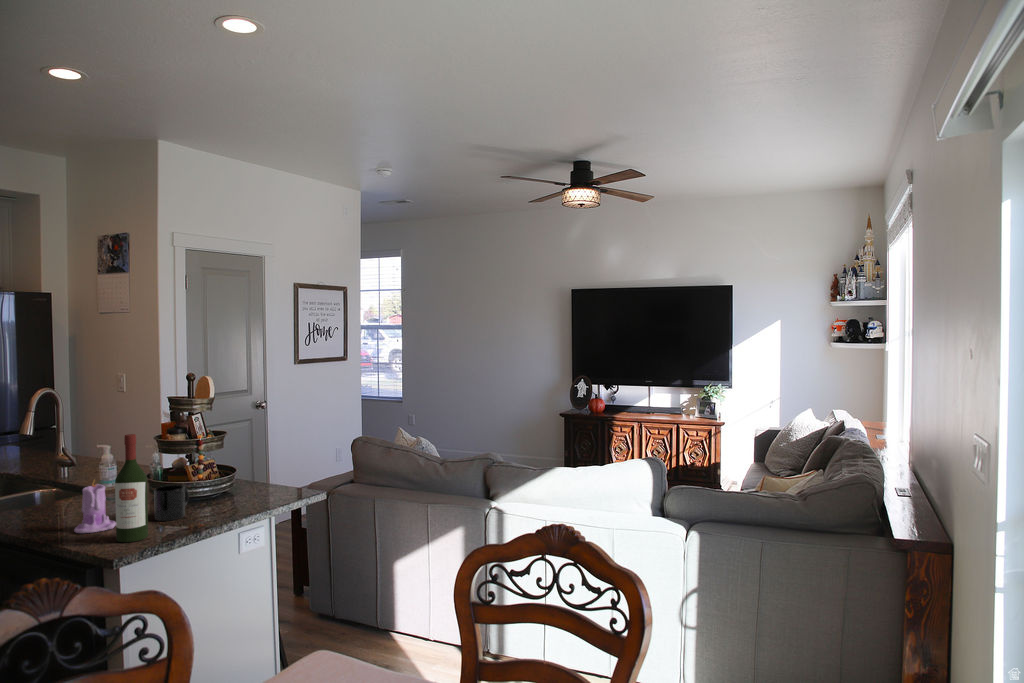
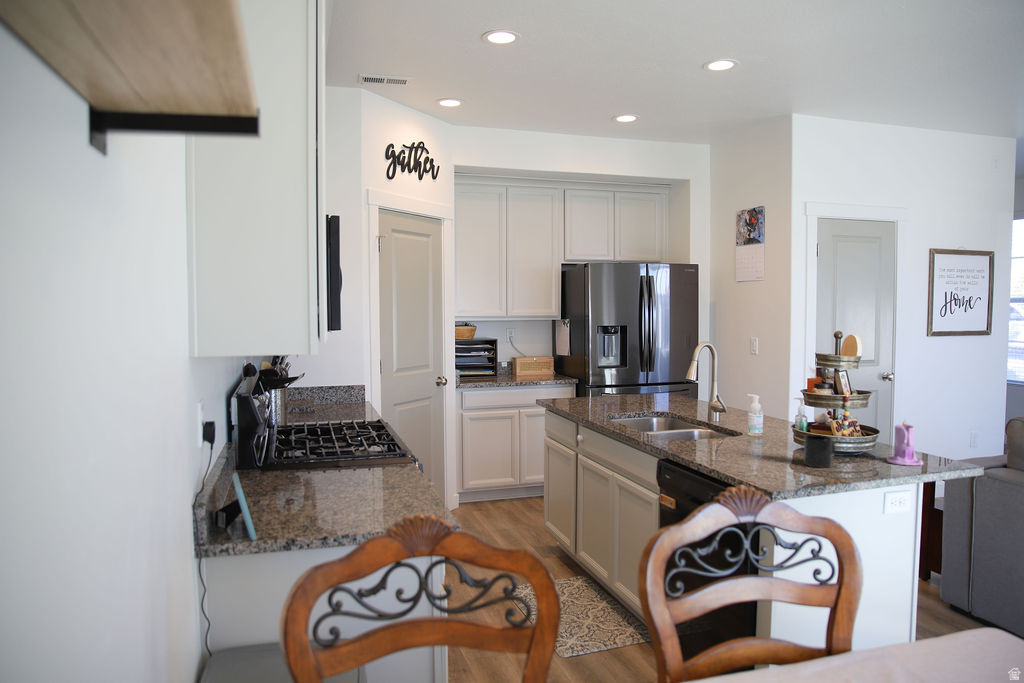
wine bottle: present [115,434,148,542] -> none [775,380,803,478]
candle: present [74,482,116,533] -> present [887,422,923,466]

